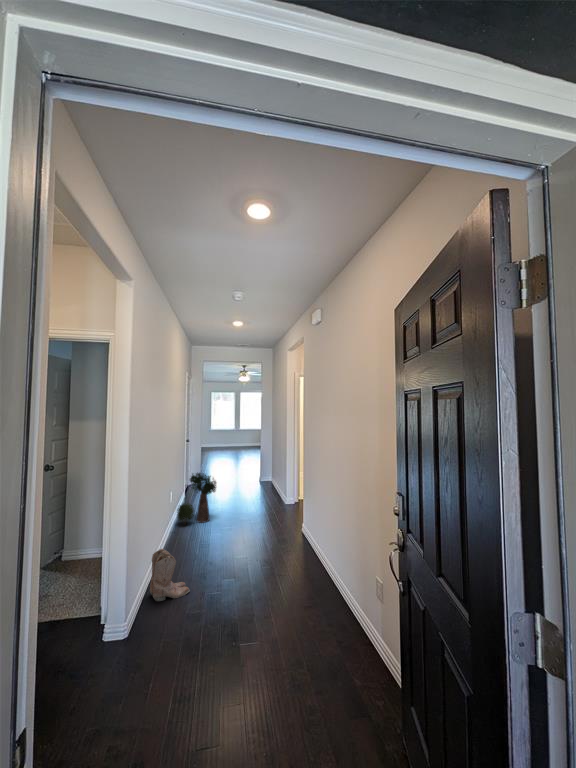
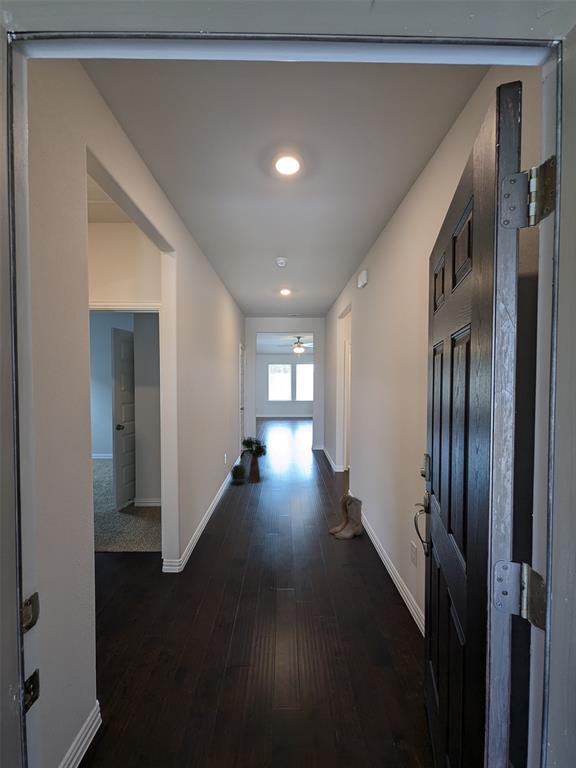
boots: present [150,549,190,601] -> present [329,494,362,539]

